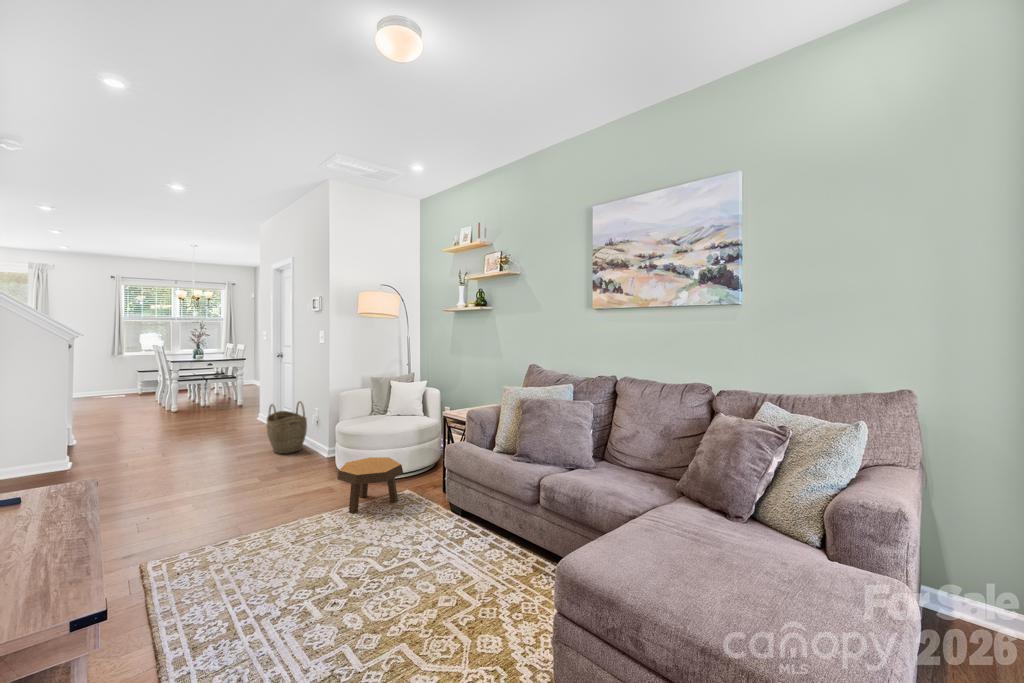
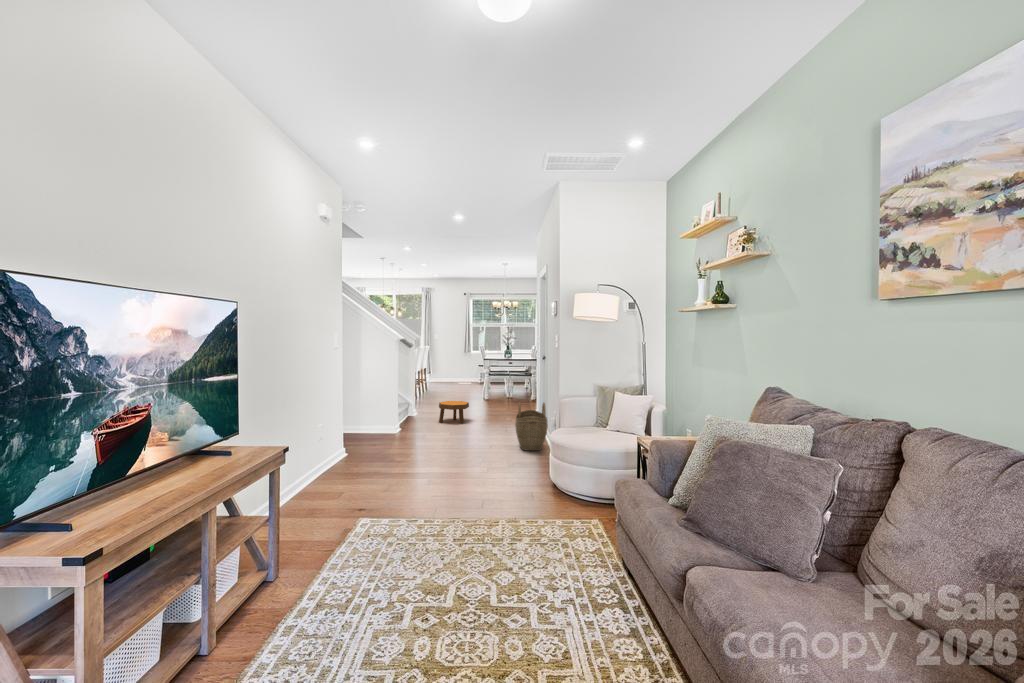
footstool: present [337,457,403,513] -> present [439,401,469,423]

